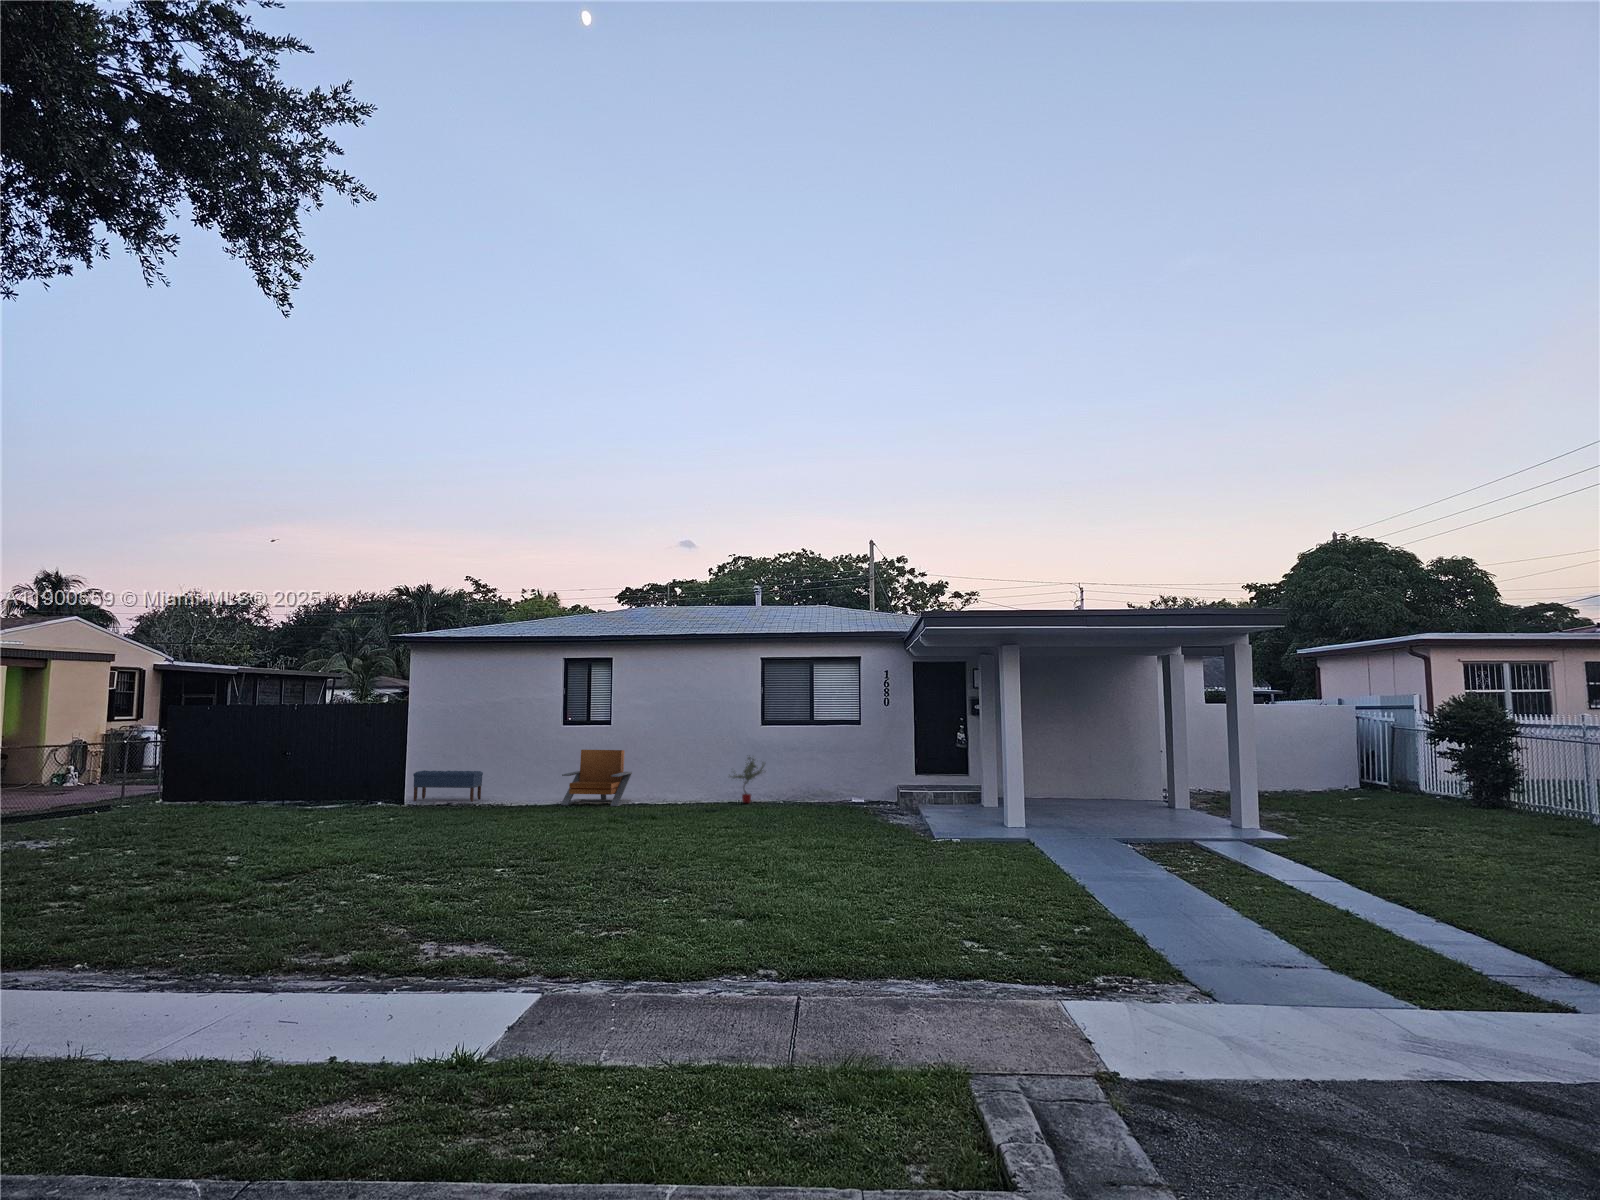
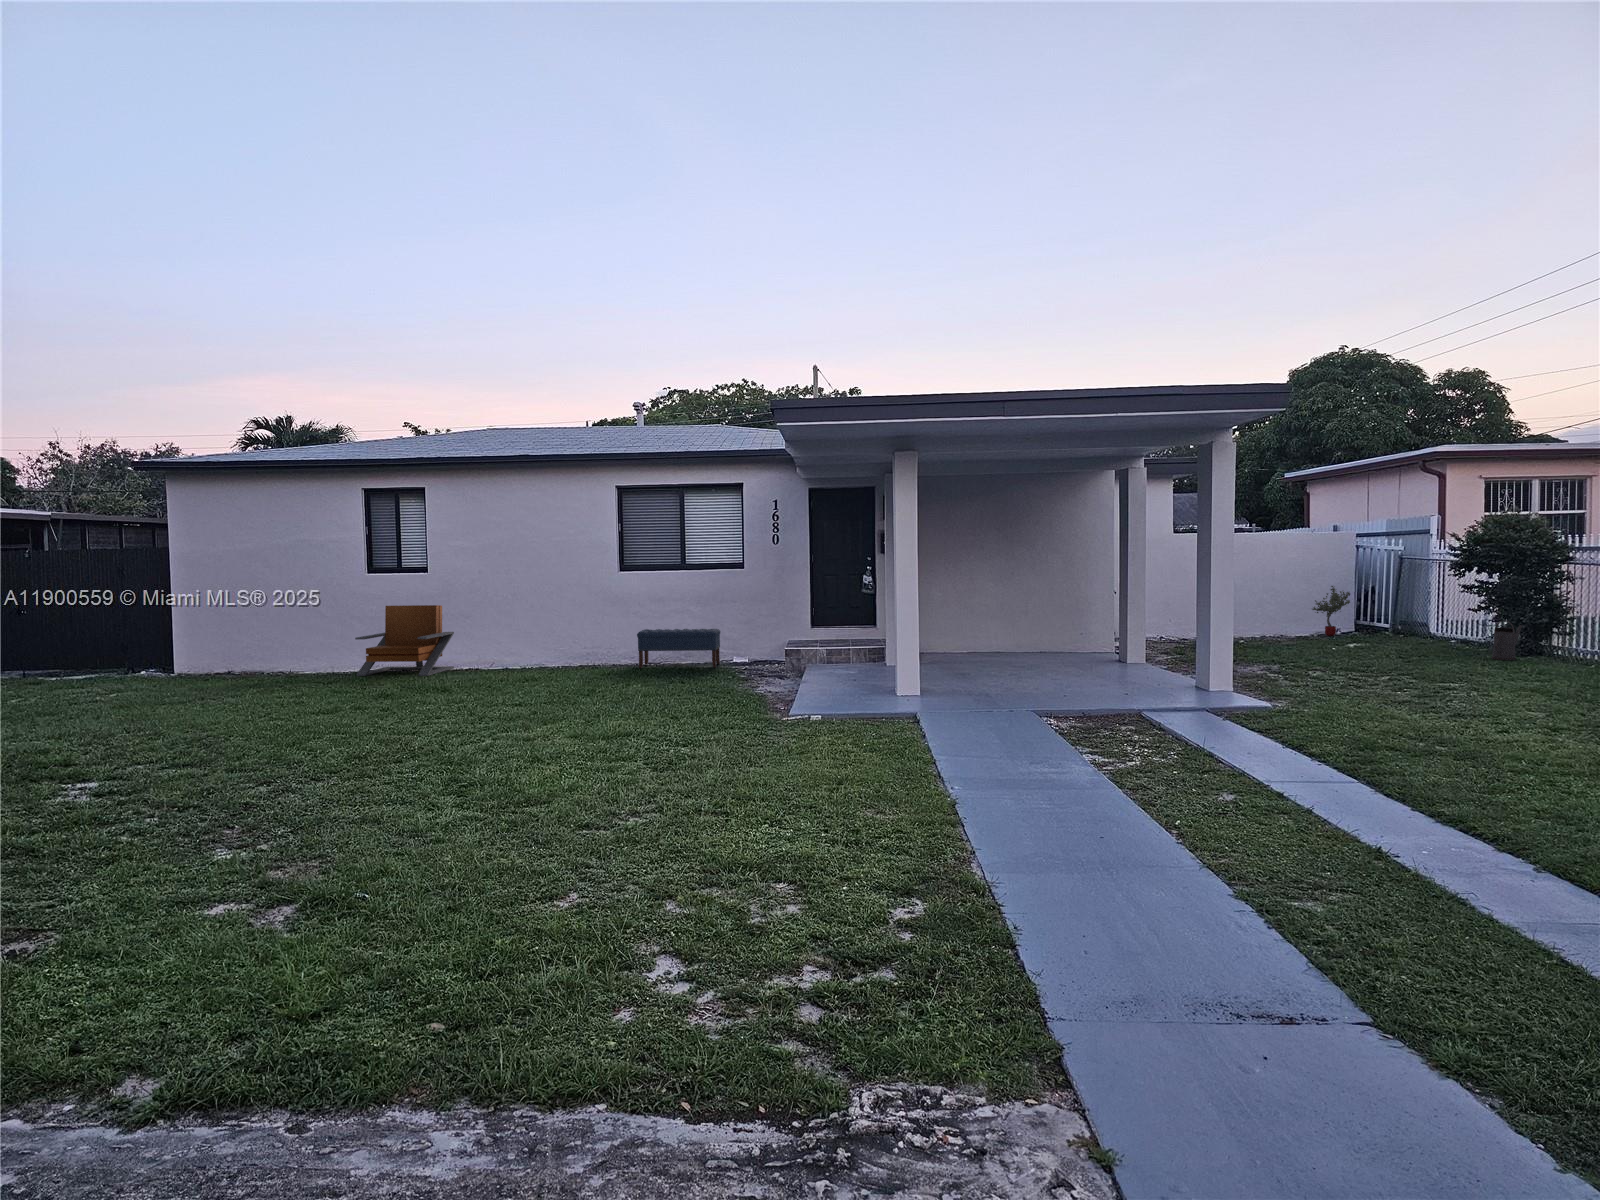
potted tree: present [729,755,765,803] -> present [1312,586,1350,636]
bench: present [413,770,483,802] -> present [637,629,720,668]
watering can: none [1465,780,1488,813] -> present [1491,620,1522,660]

